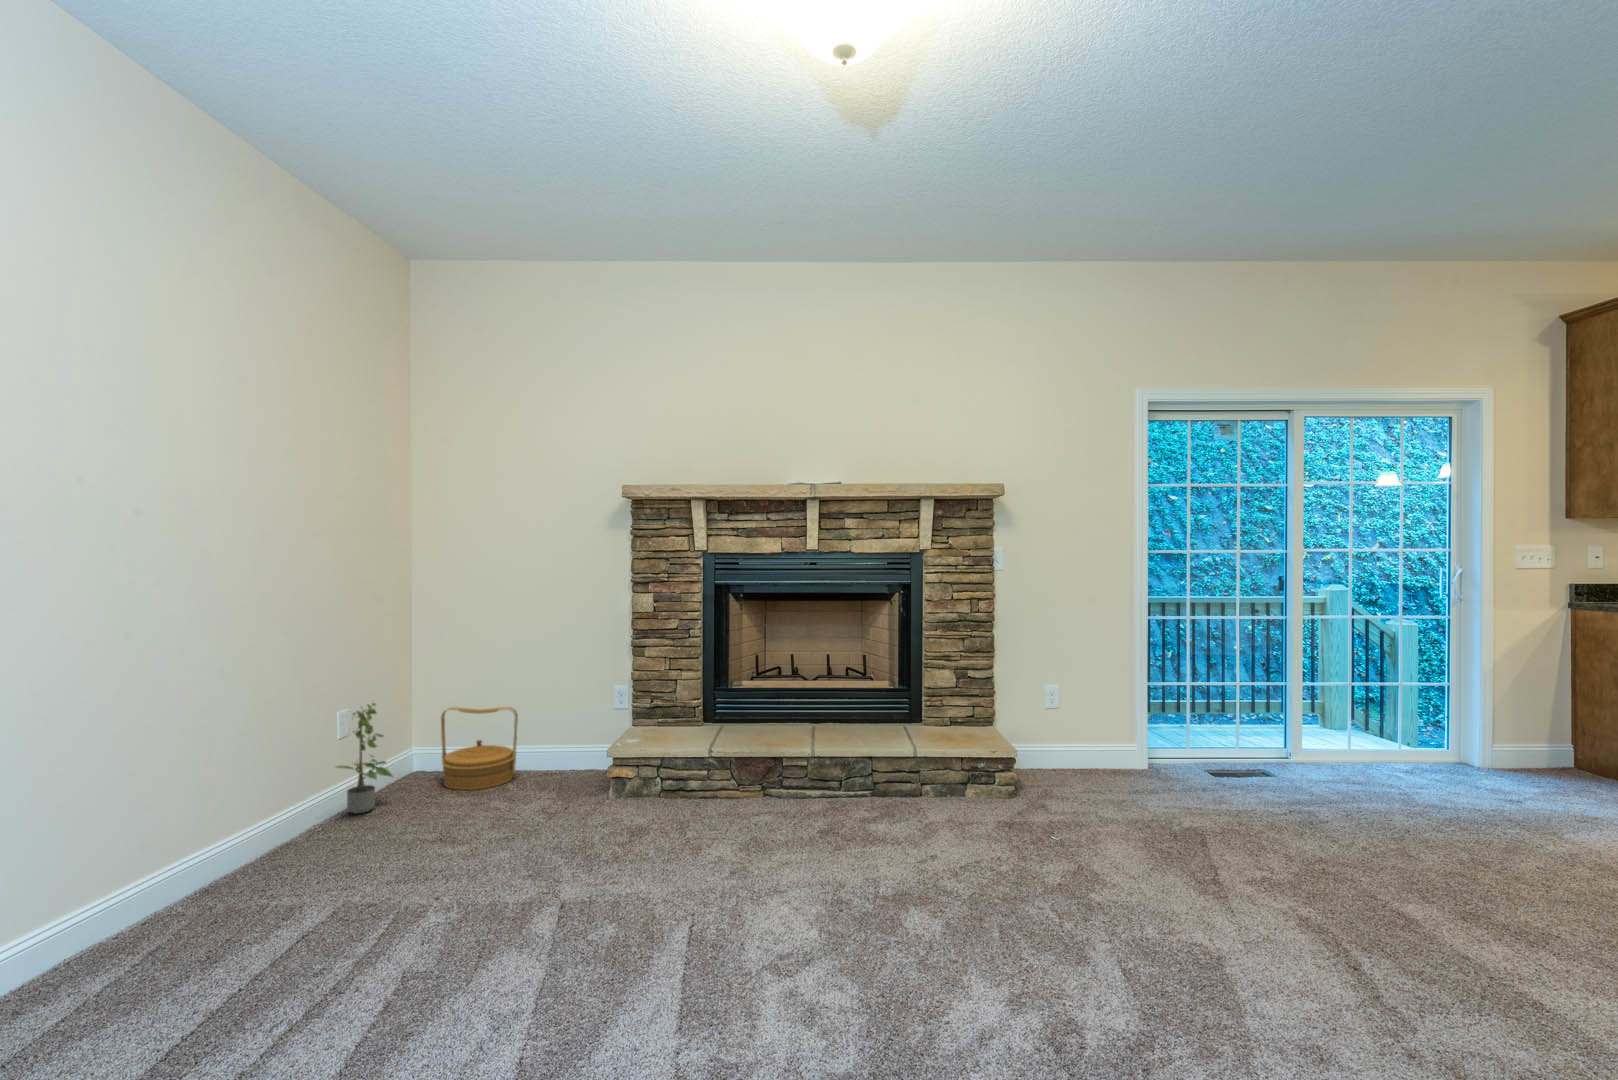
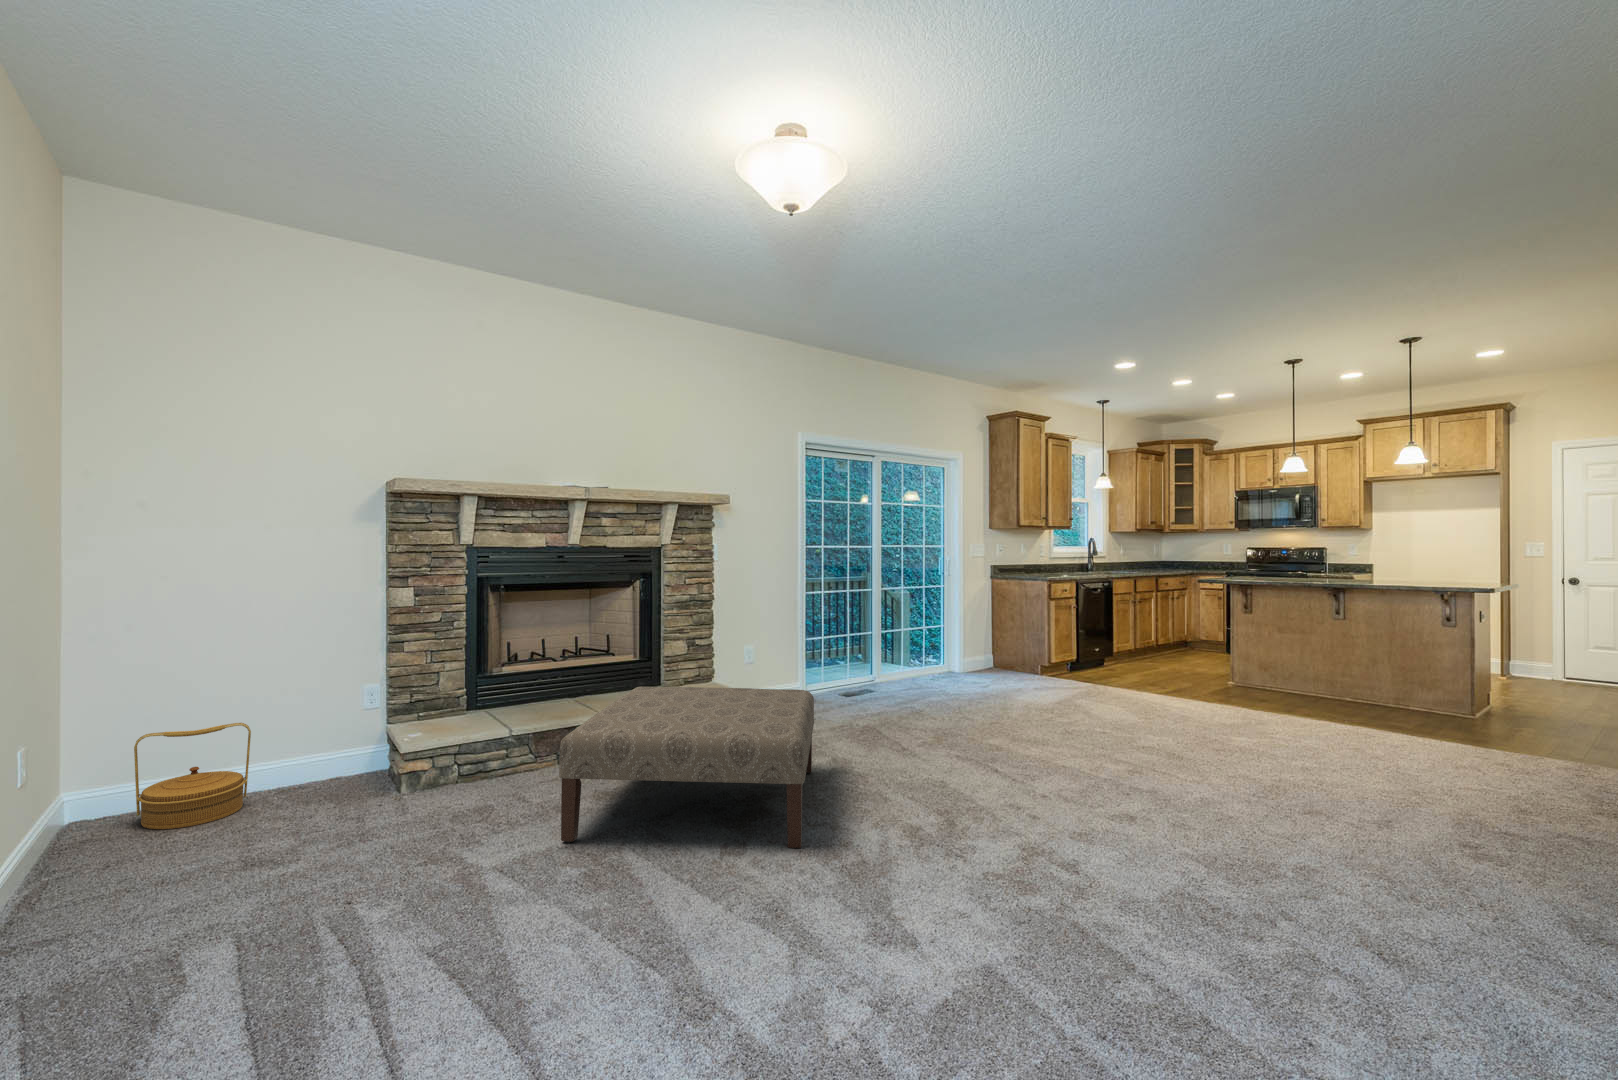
potted plant: present [337,703,392,814] -> none [22,732,102,881]
ottoman: none [653,723,1030,992] -> present [559,687,814,848]

